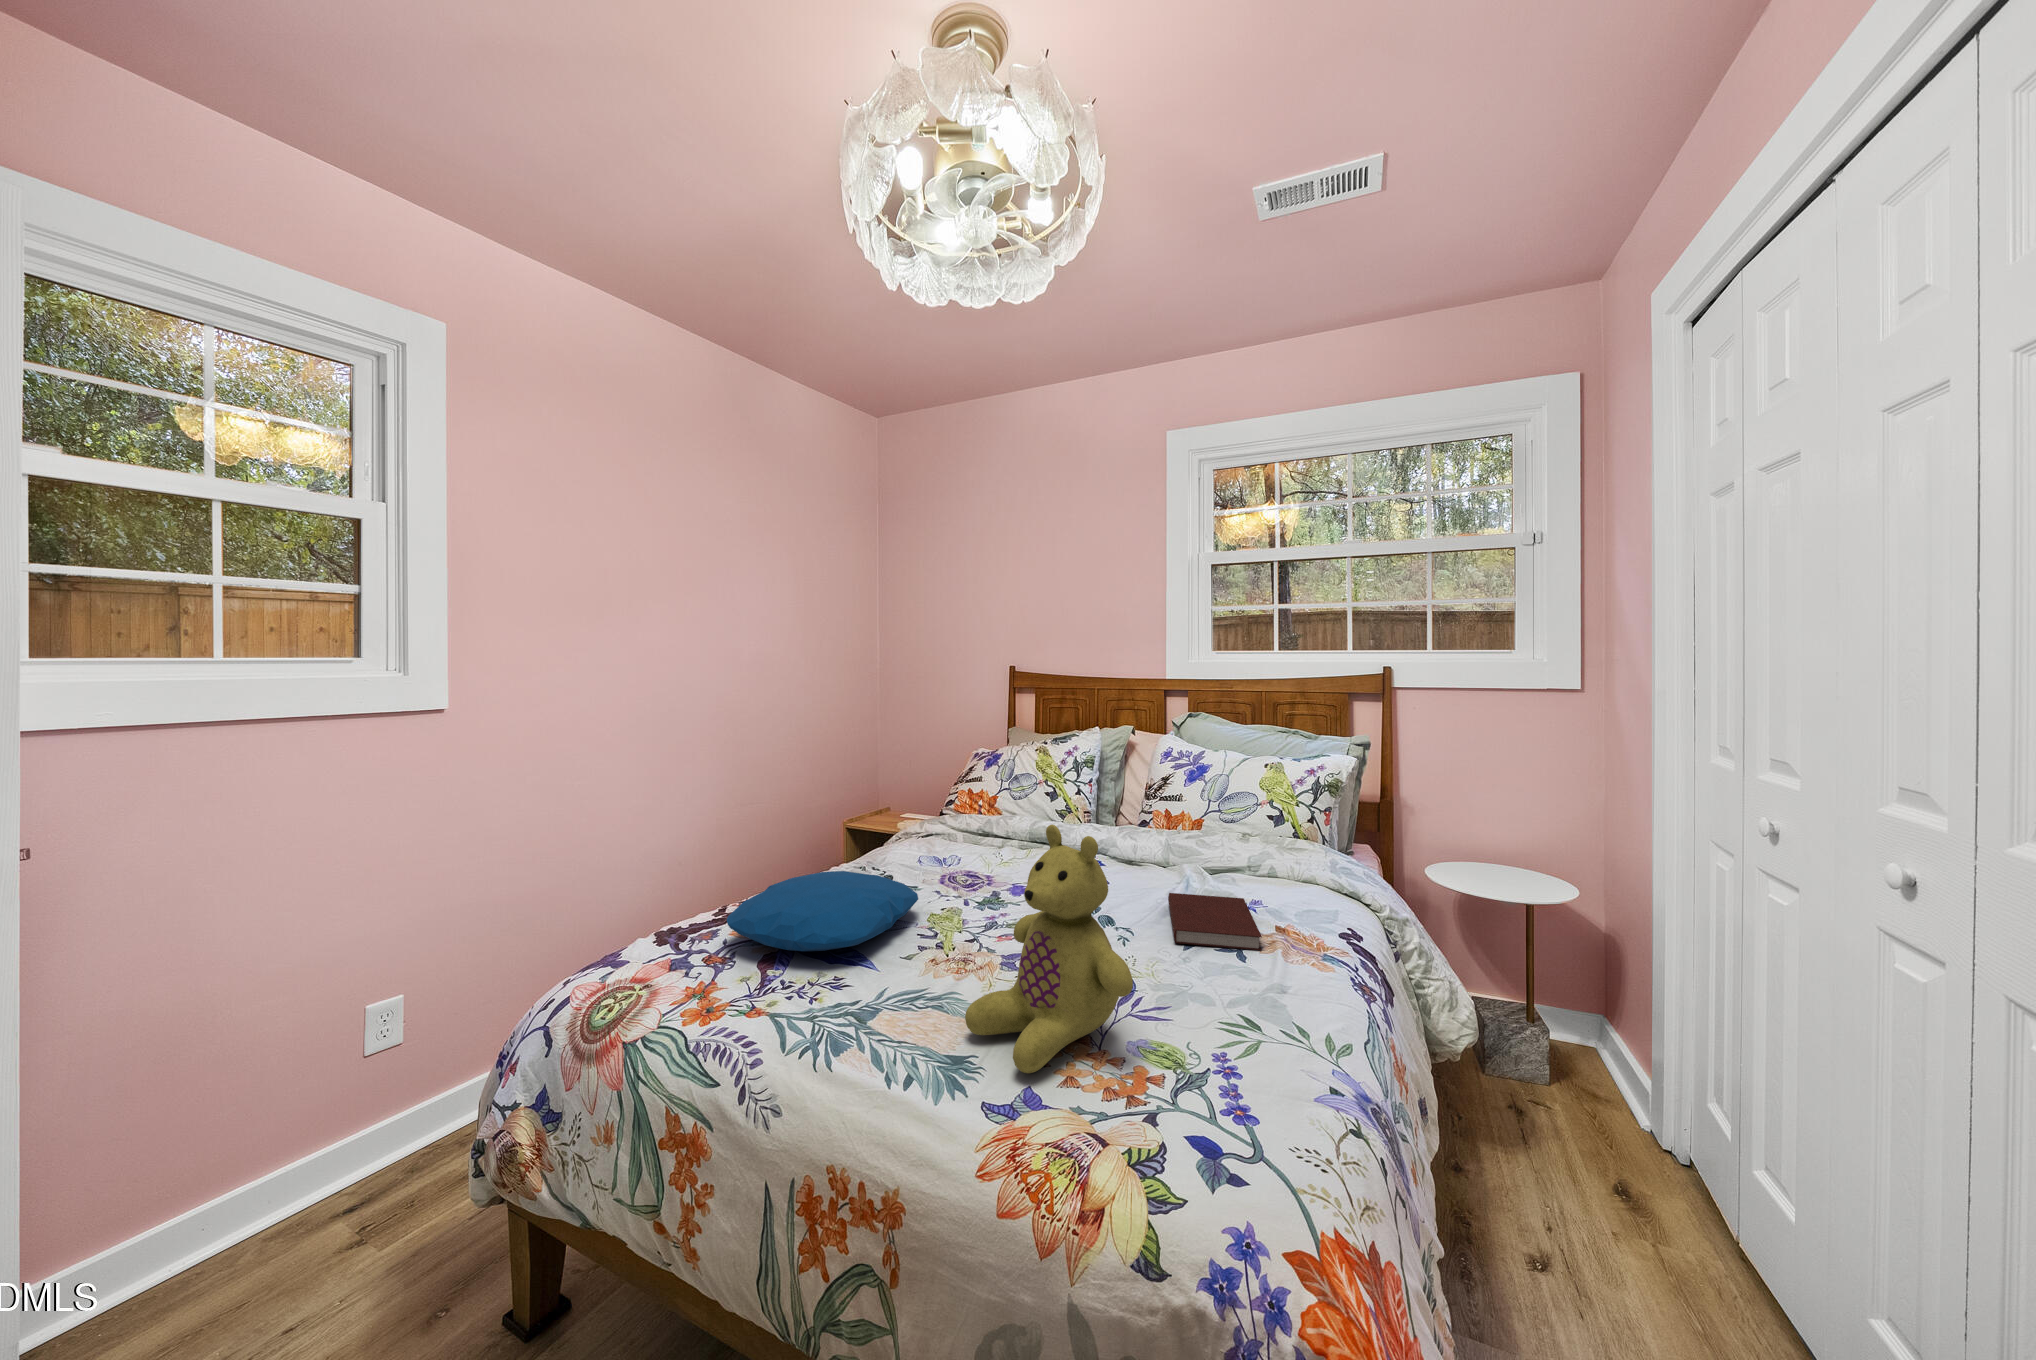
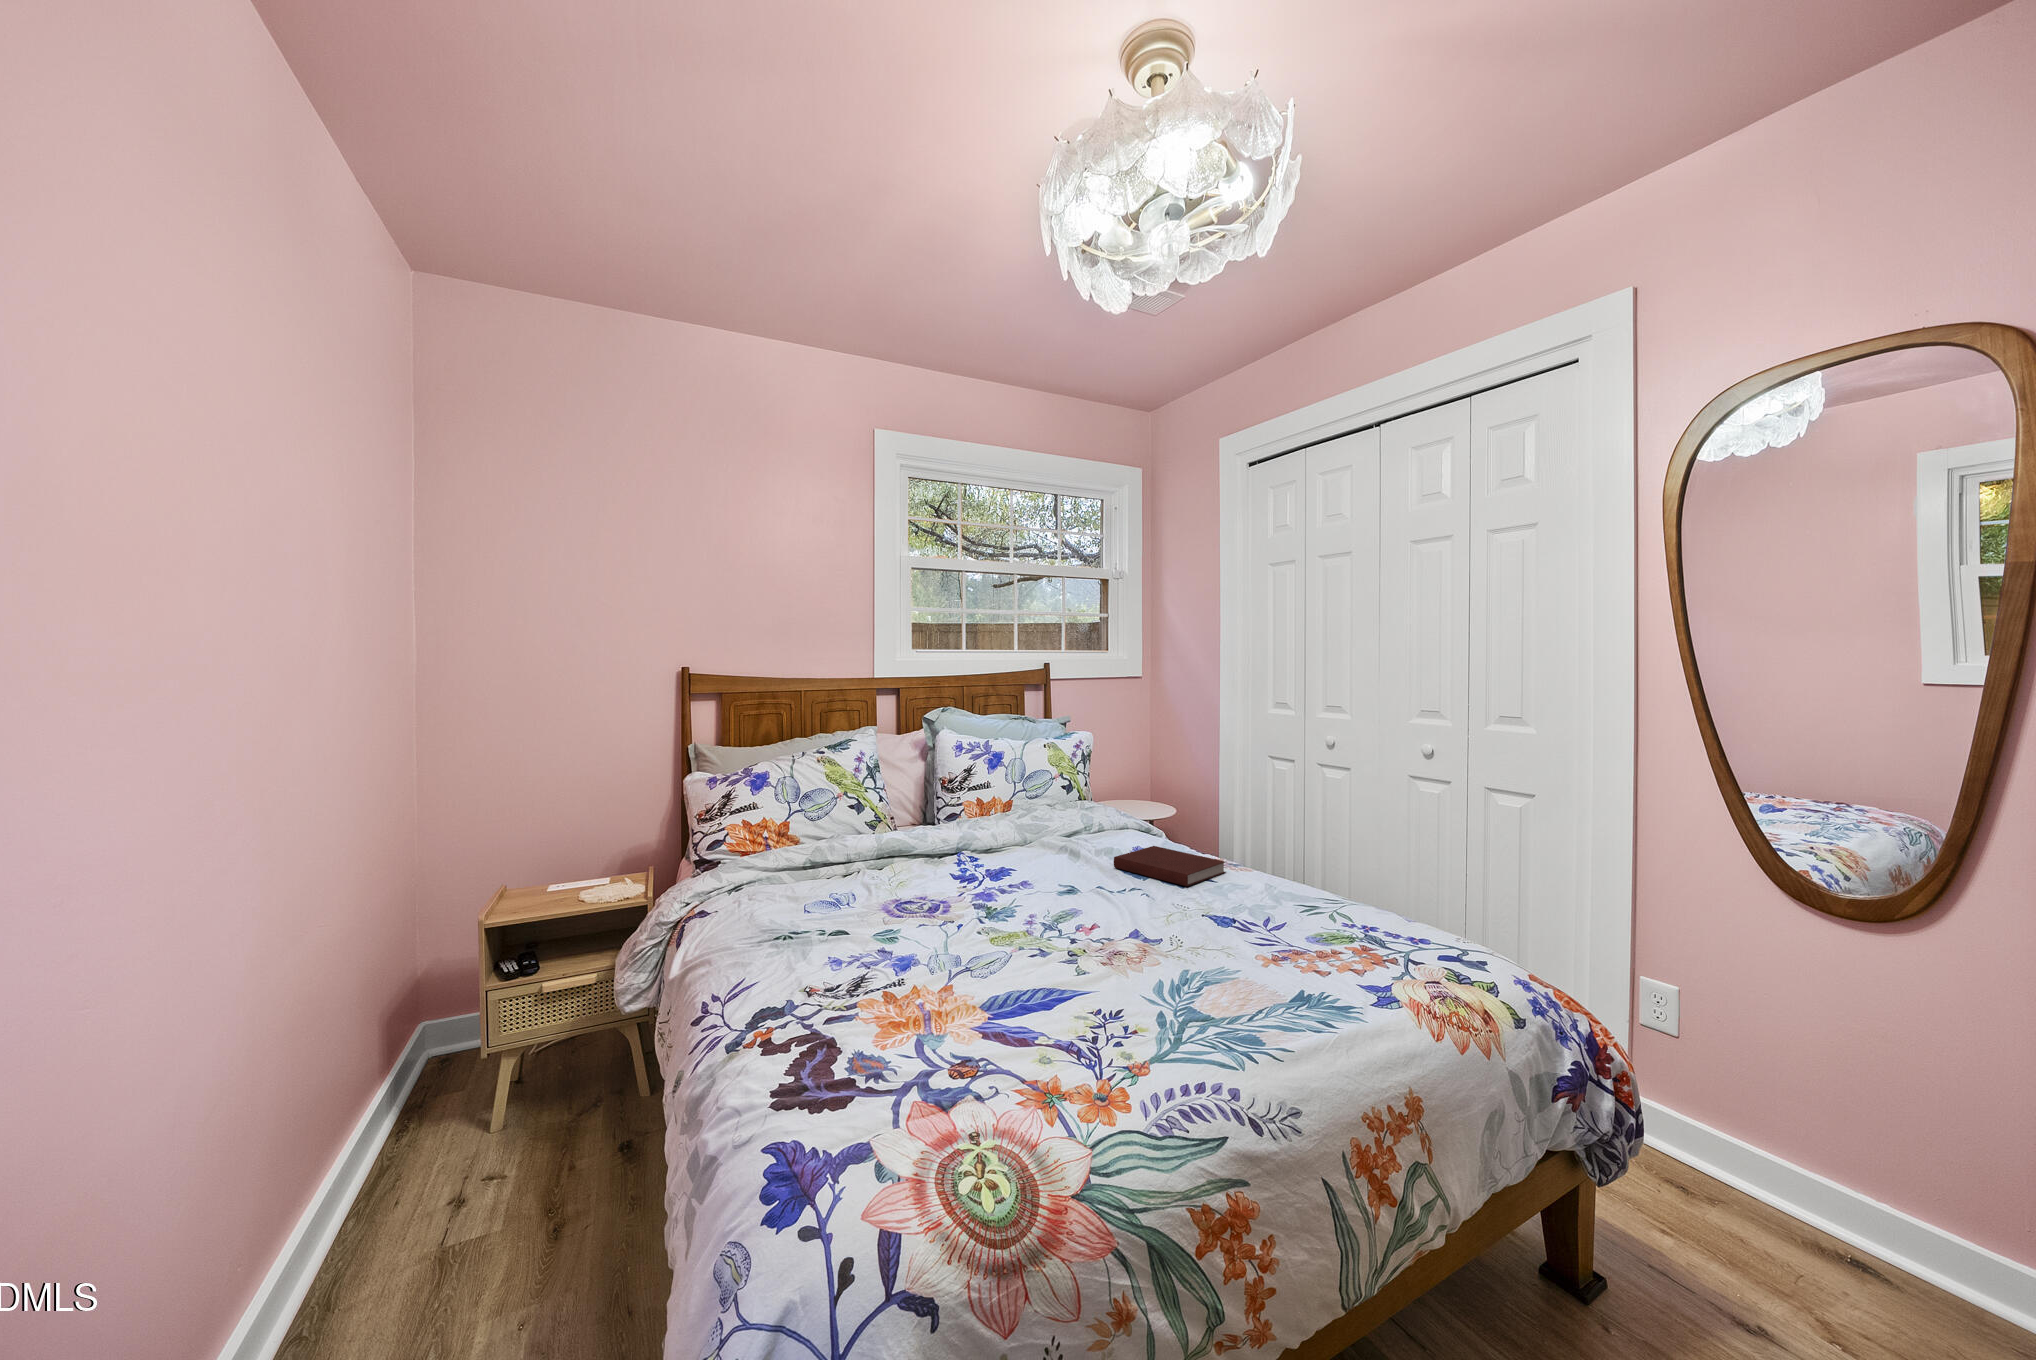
stuffed bear: present [965,825,1133,1074] -> none [1215,785,1363,983]
pillow: present [727,871,918,951] -> none [837,915,1075,1031]

